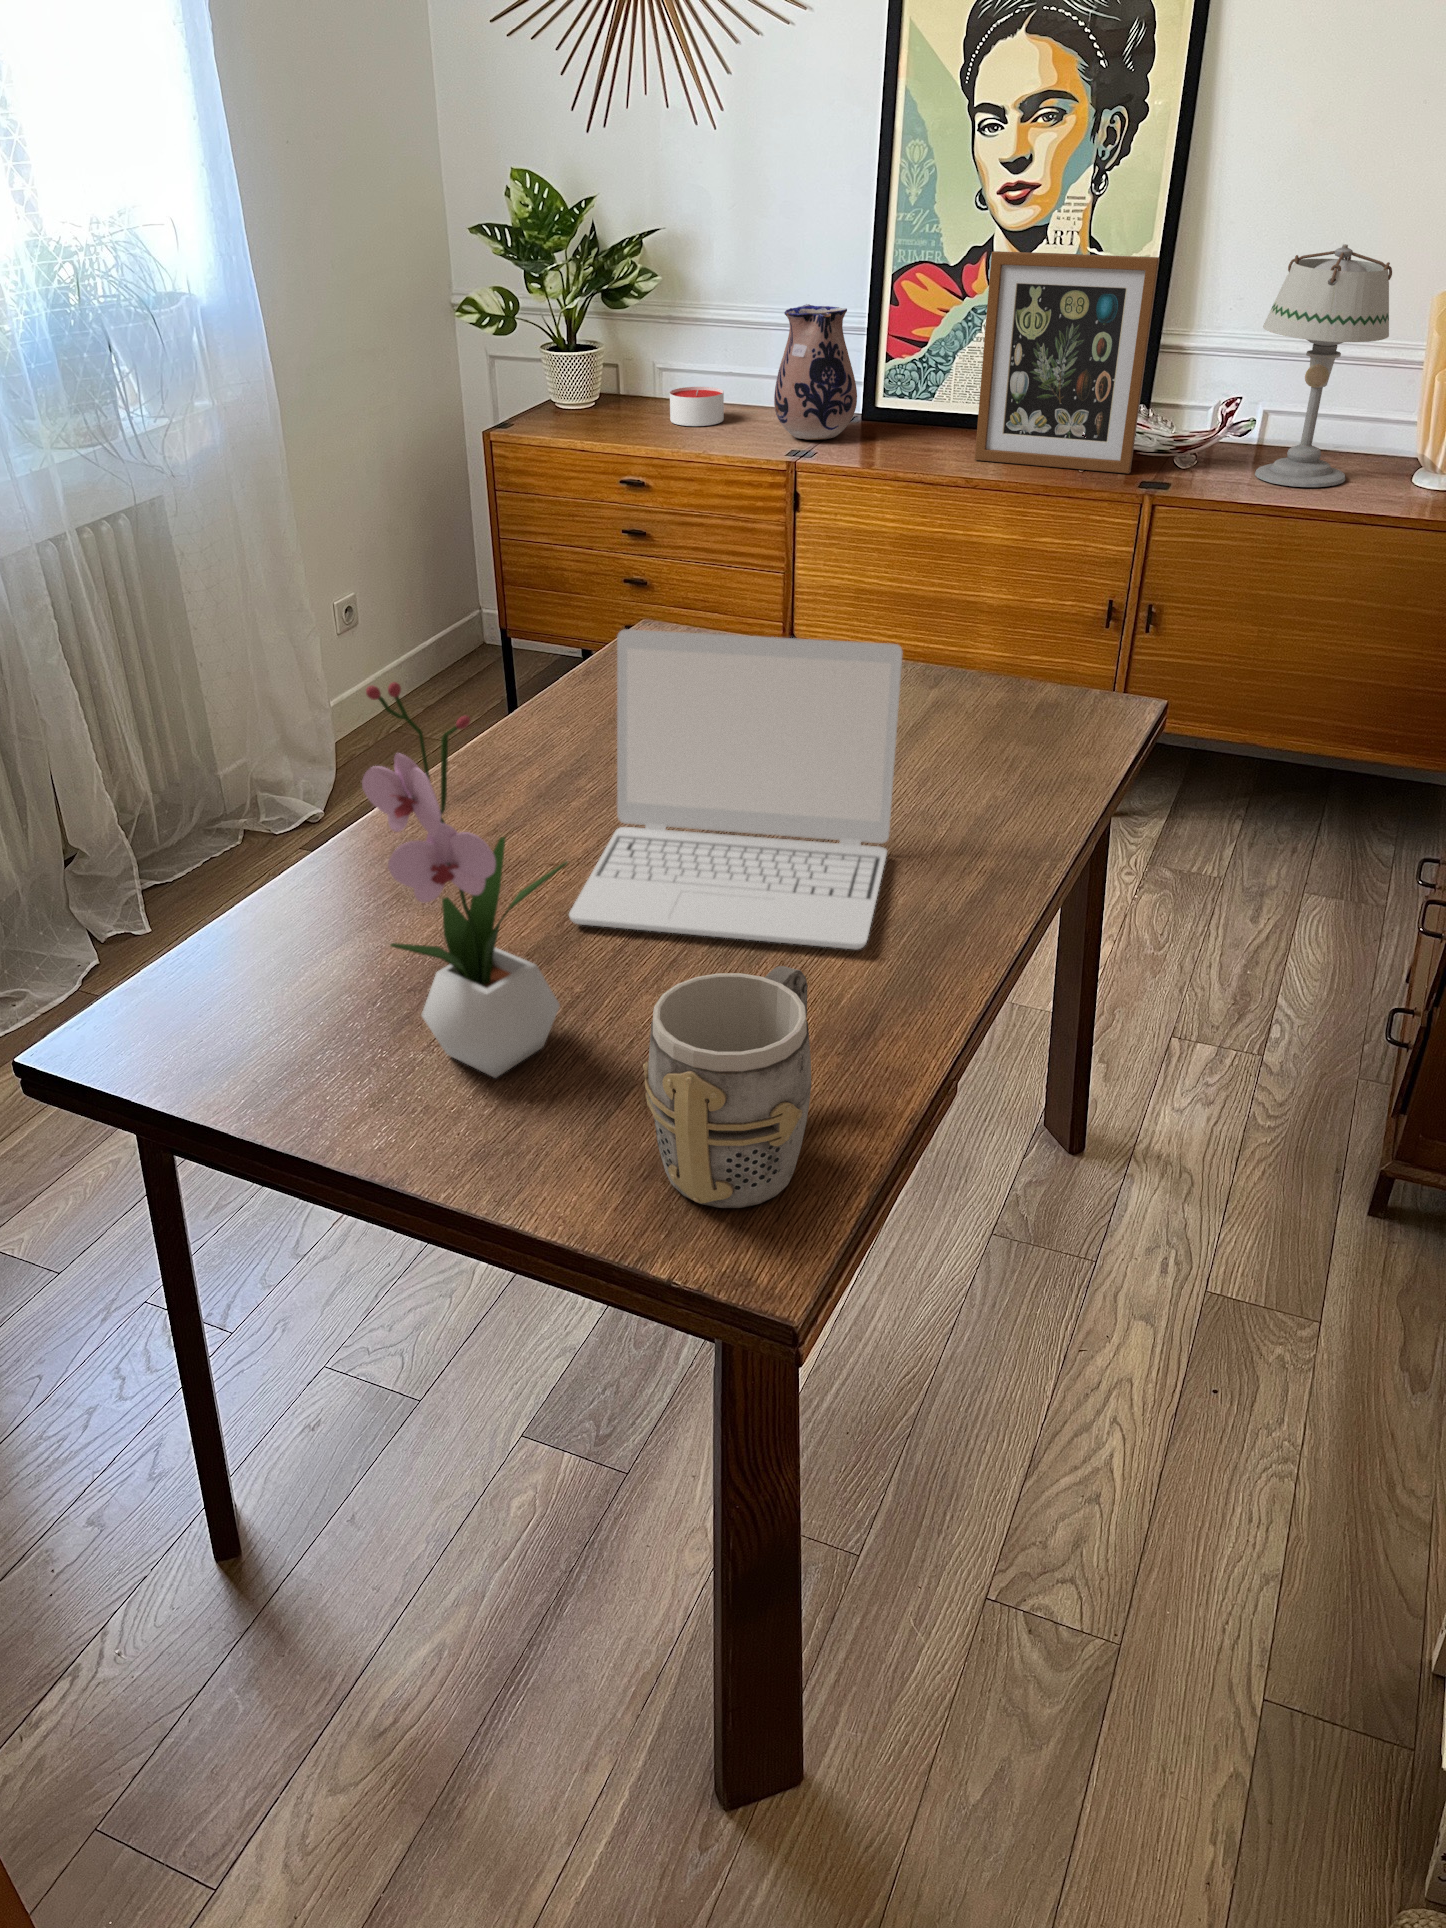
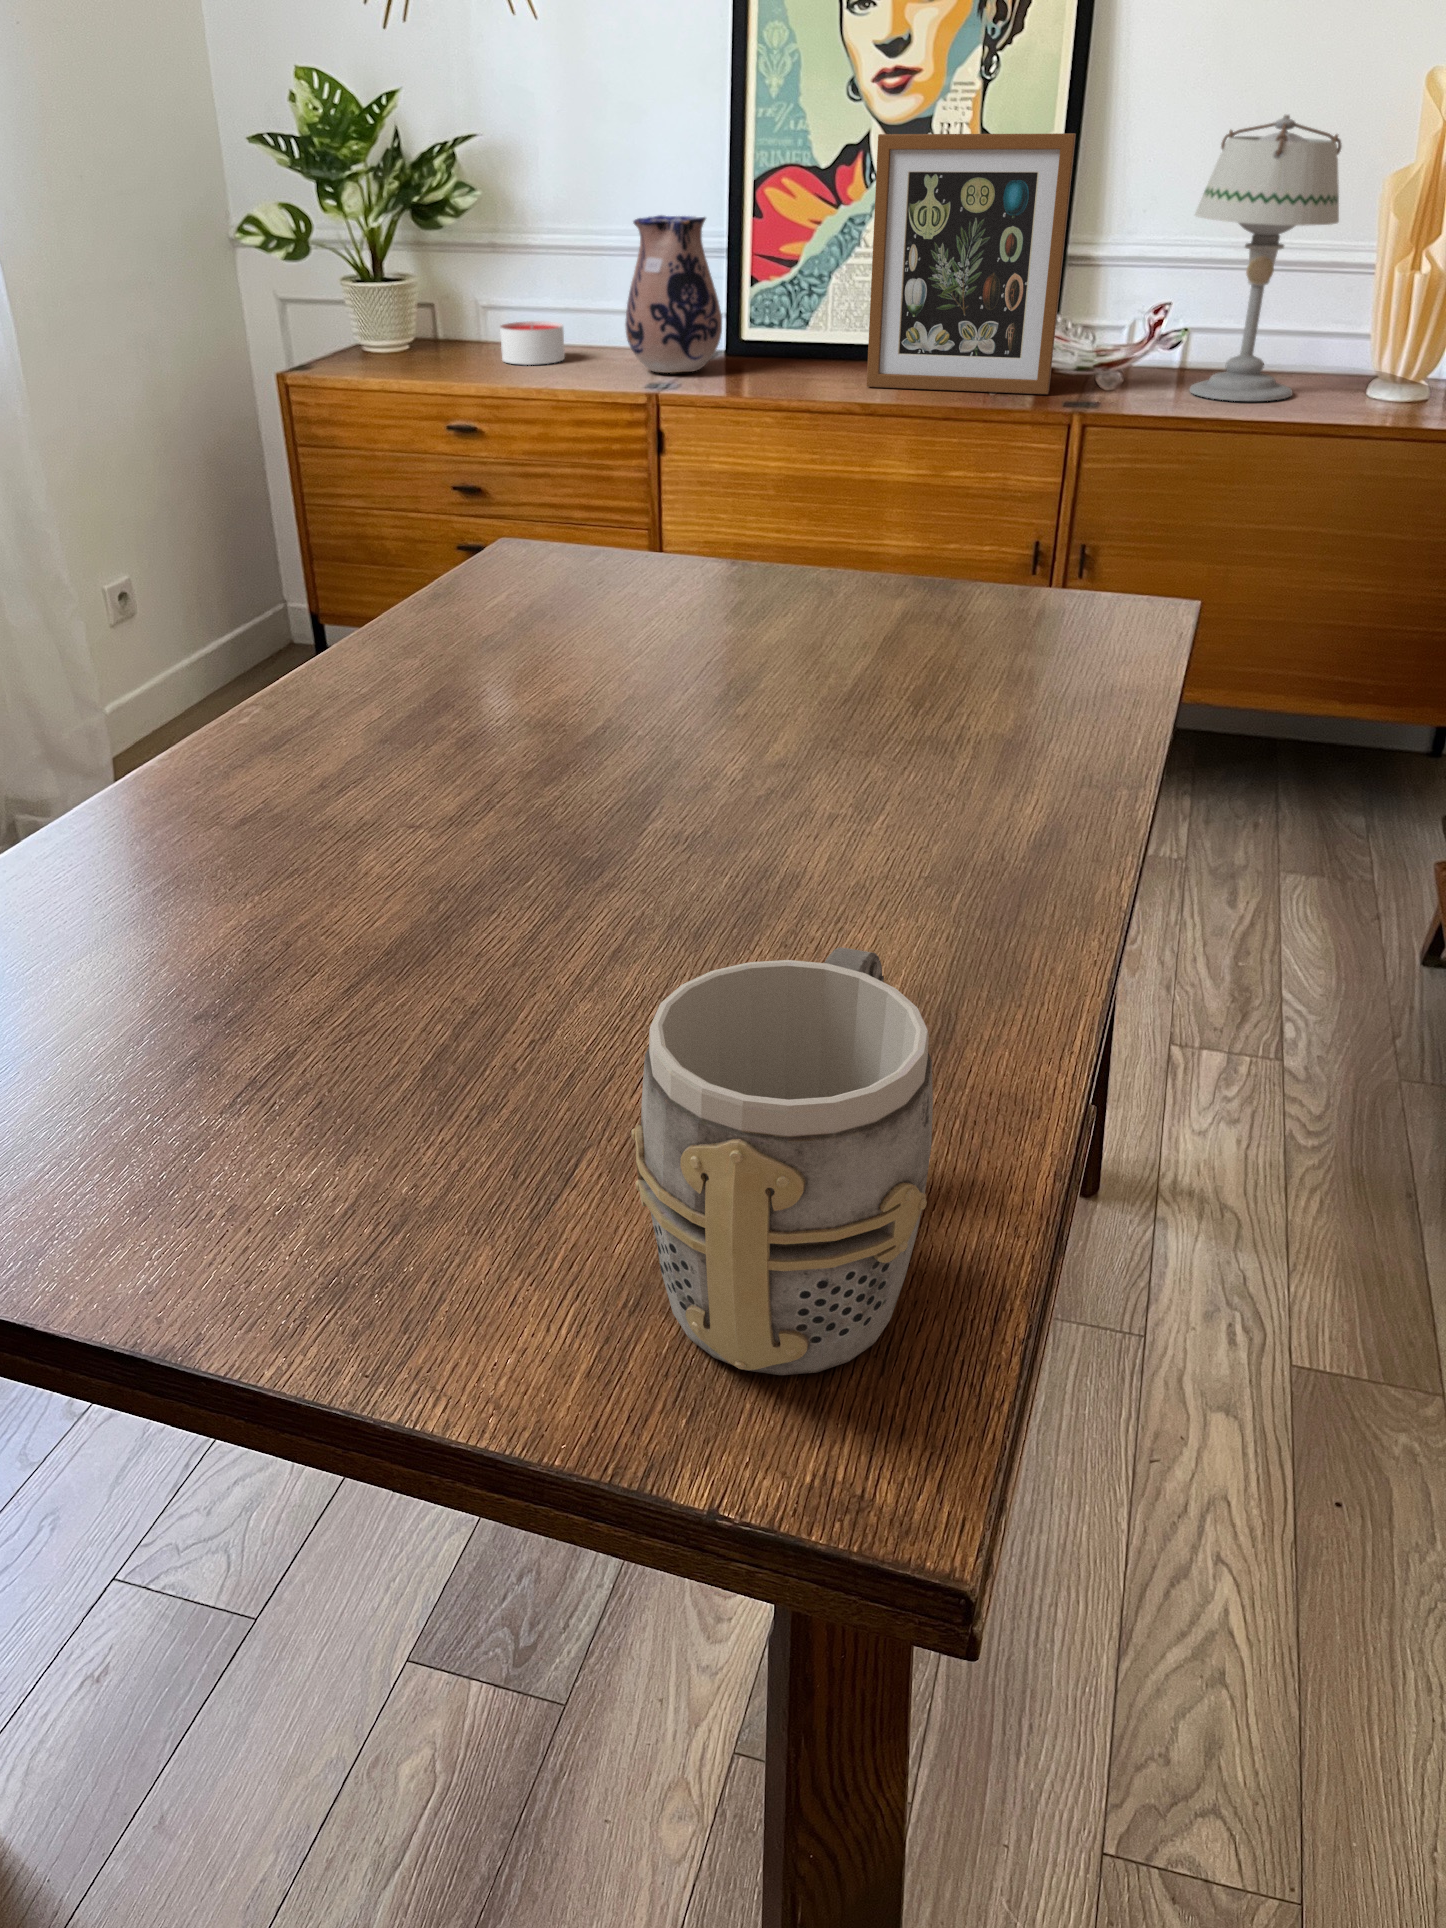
laptop: present [569,630,902,949] -> none [451,489,915,932]
flower arrangement: present [362,682,568,1078] -> none [83,462,466,1167]

